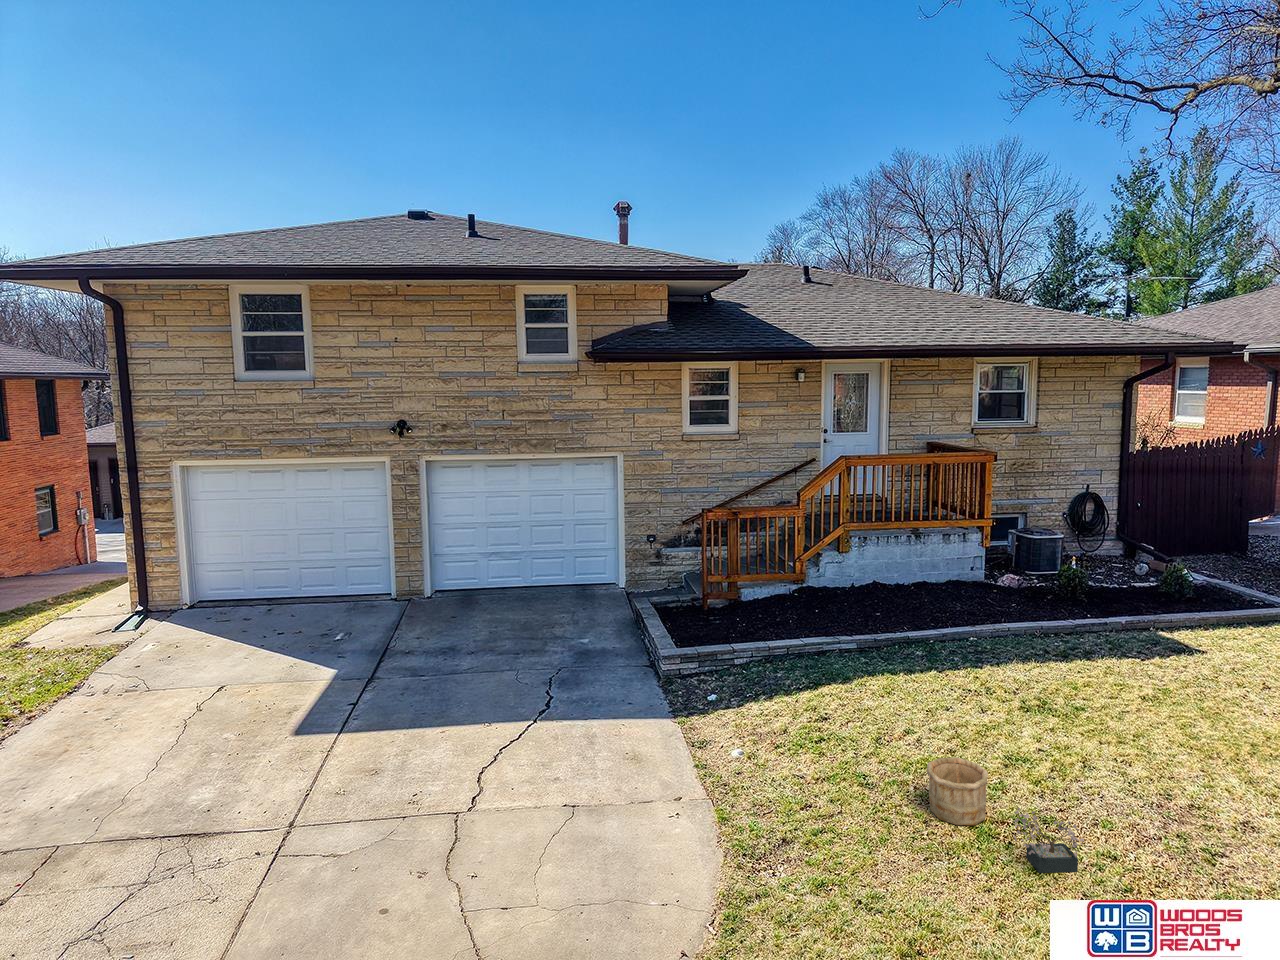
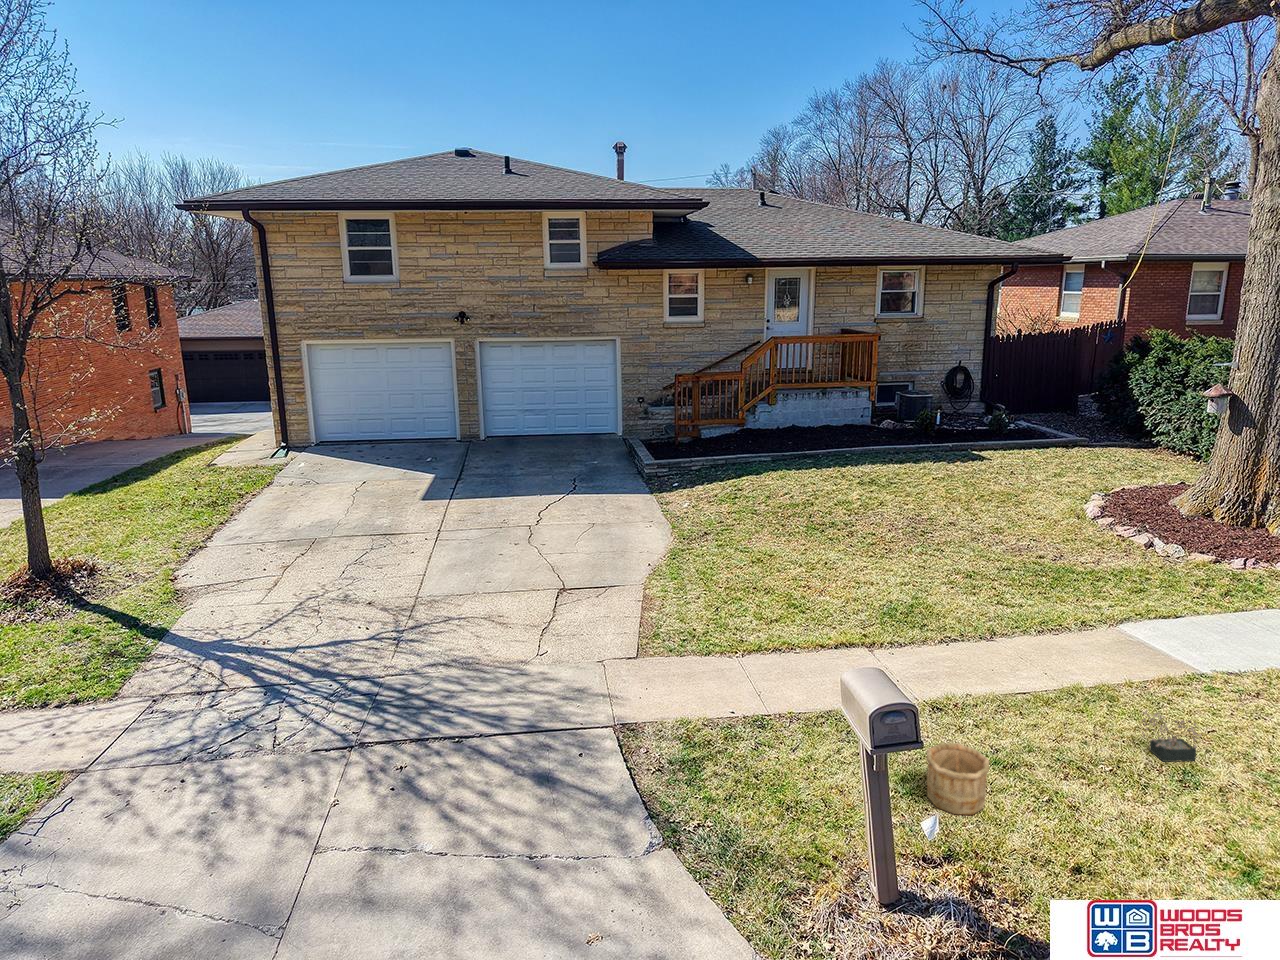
decorative plant: present [1013,808,1084,873] -> present [1142,711,1202,762]

